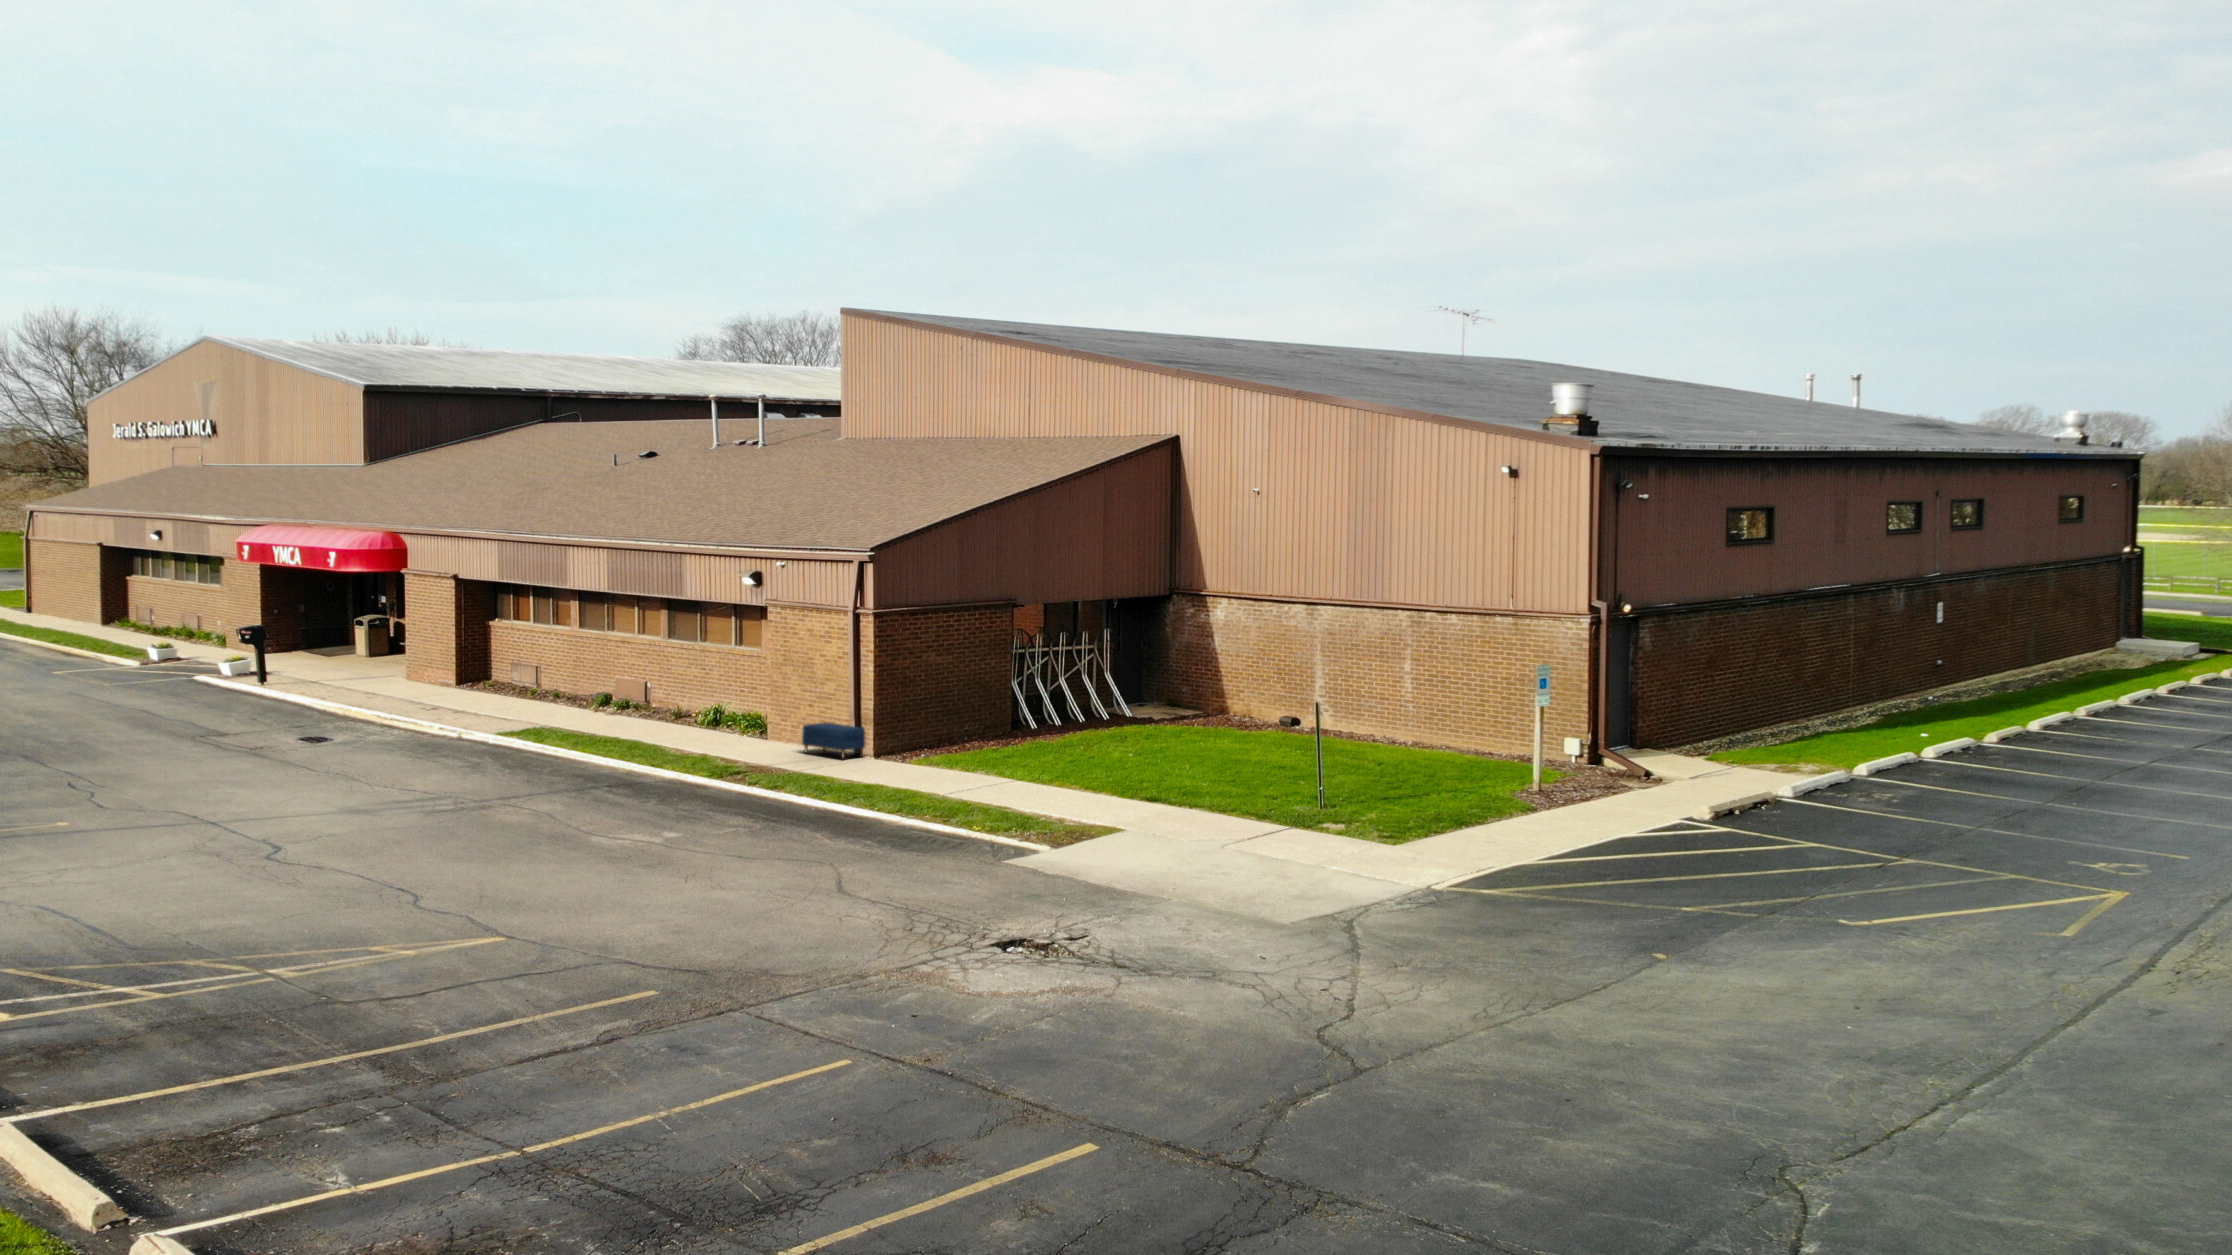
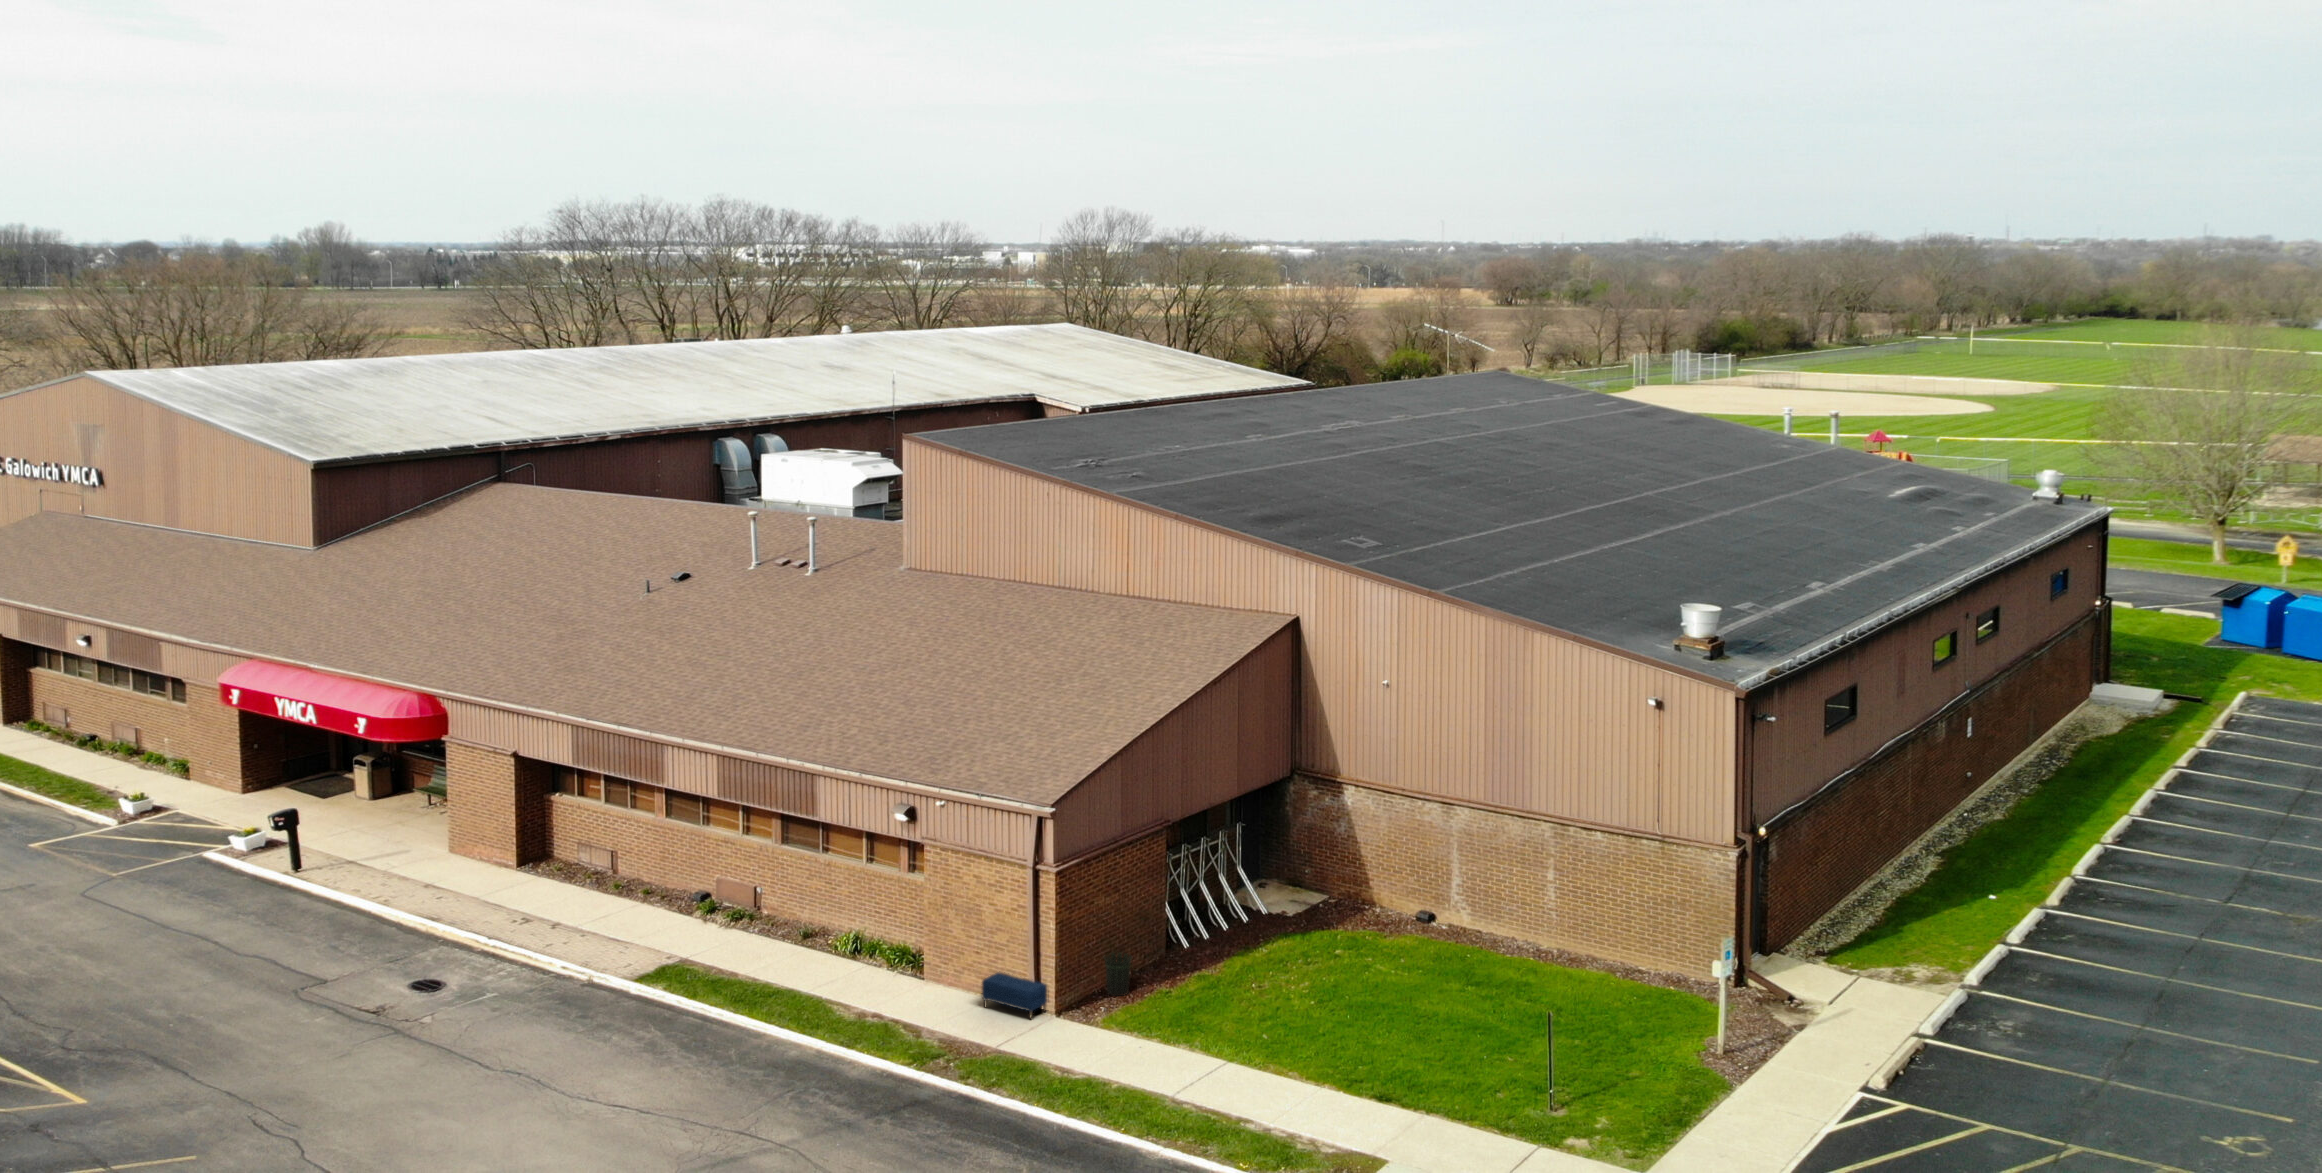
waste bin: none [931,712,961,753] -> present [1104,952,1132,996]

